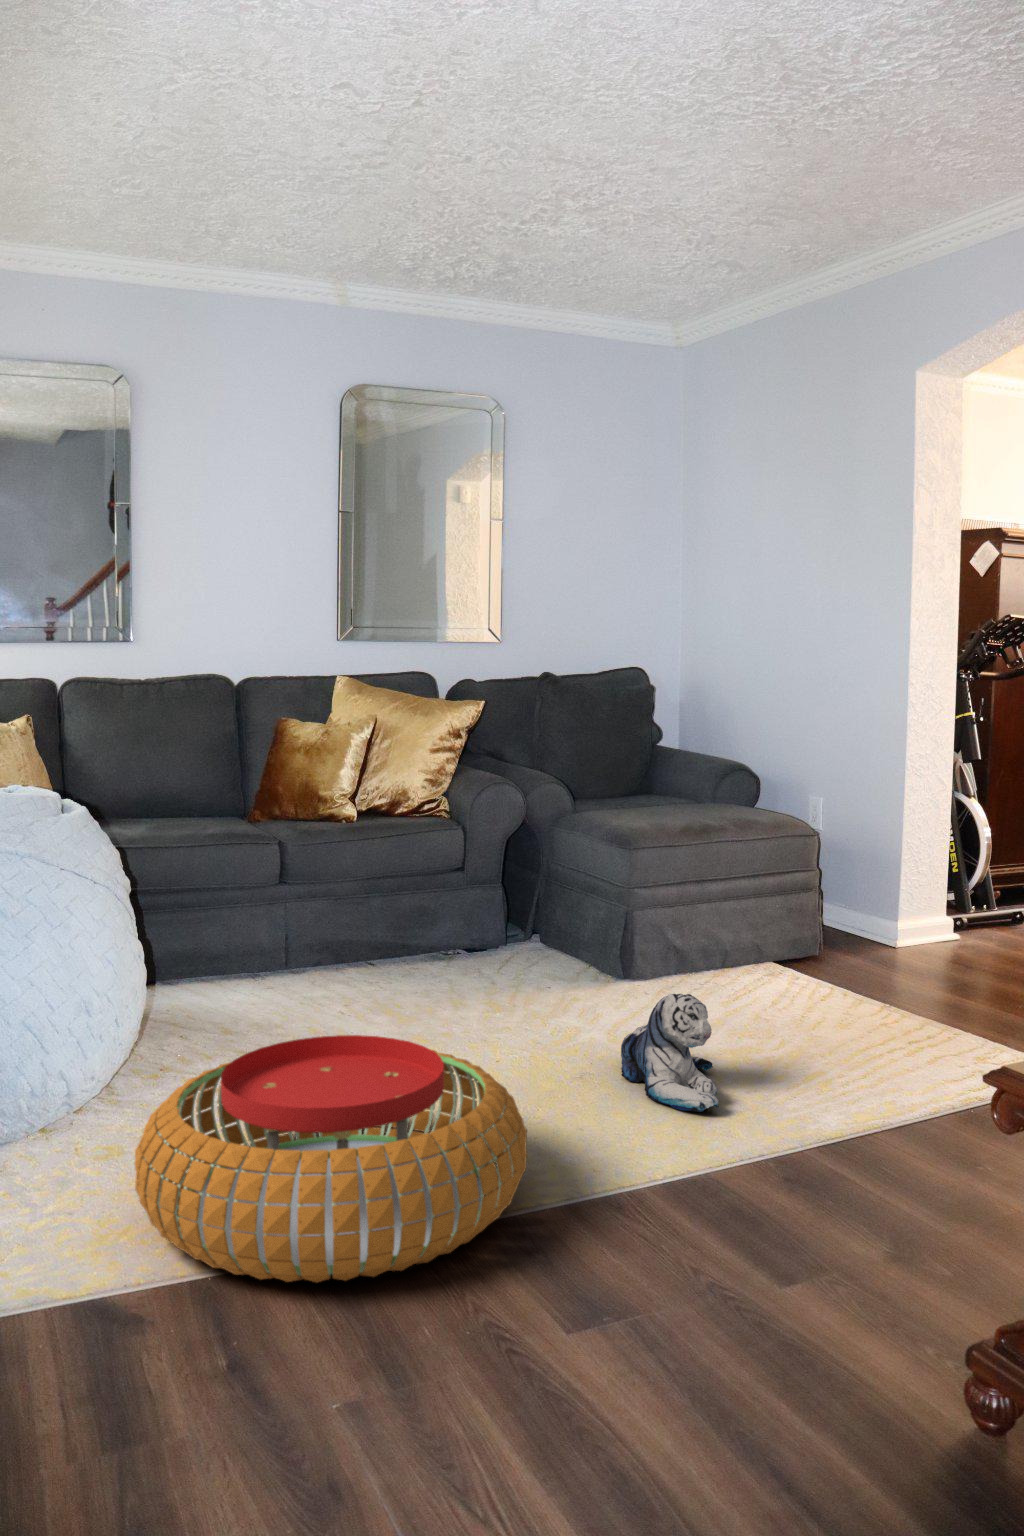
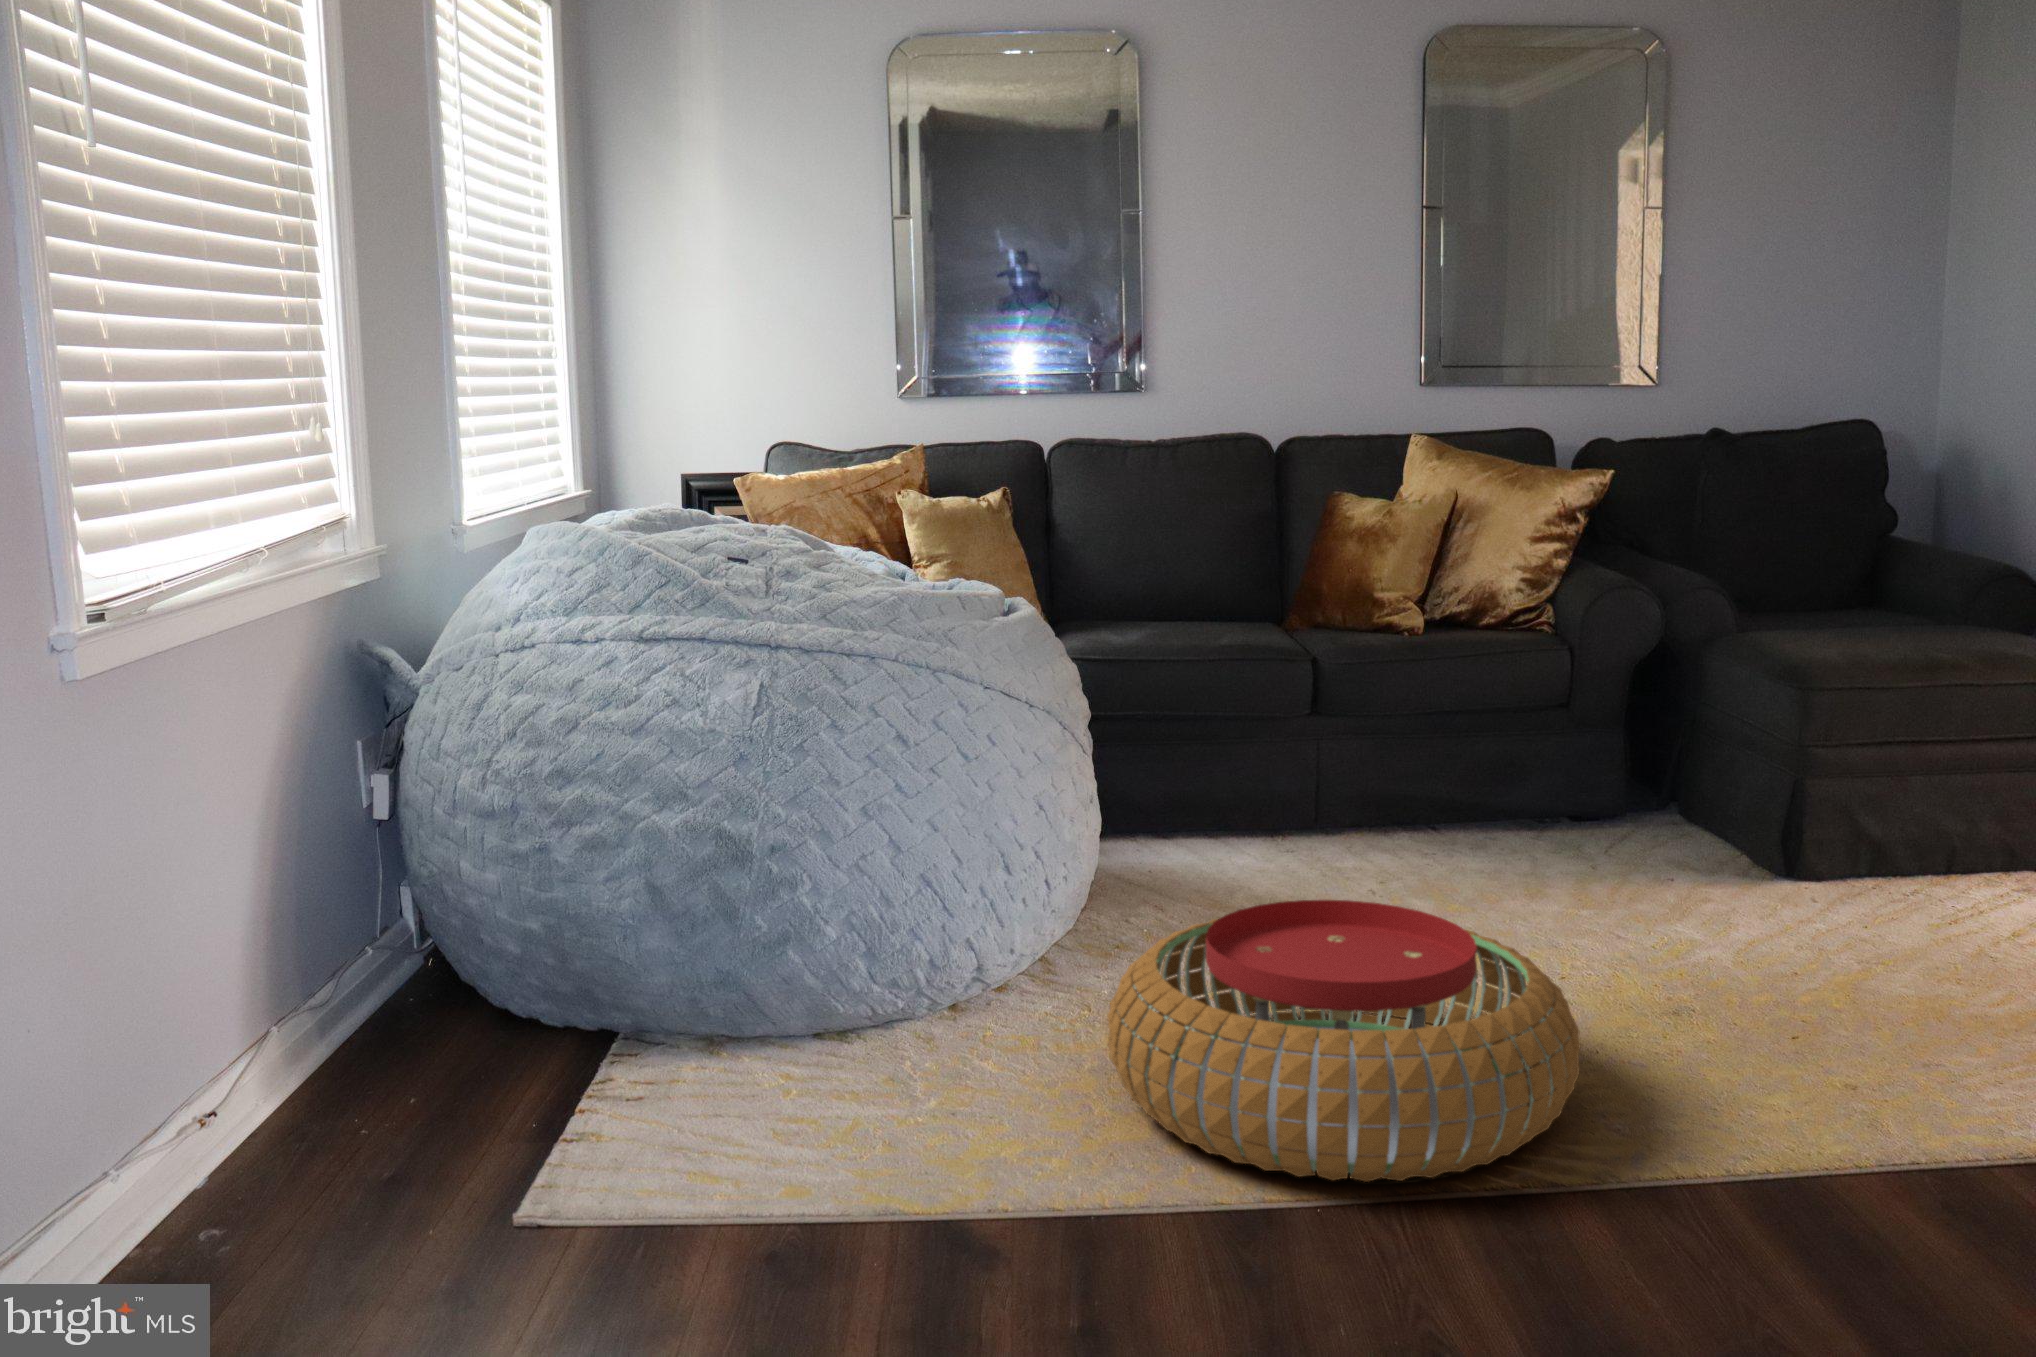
plush toy: present [621,994,719,1112] -> none [1748,895,1890,1058]

